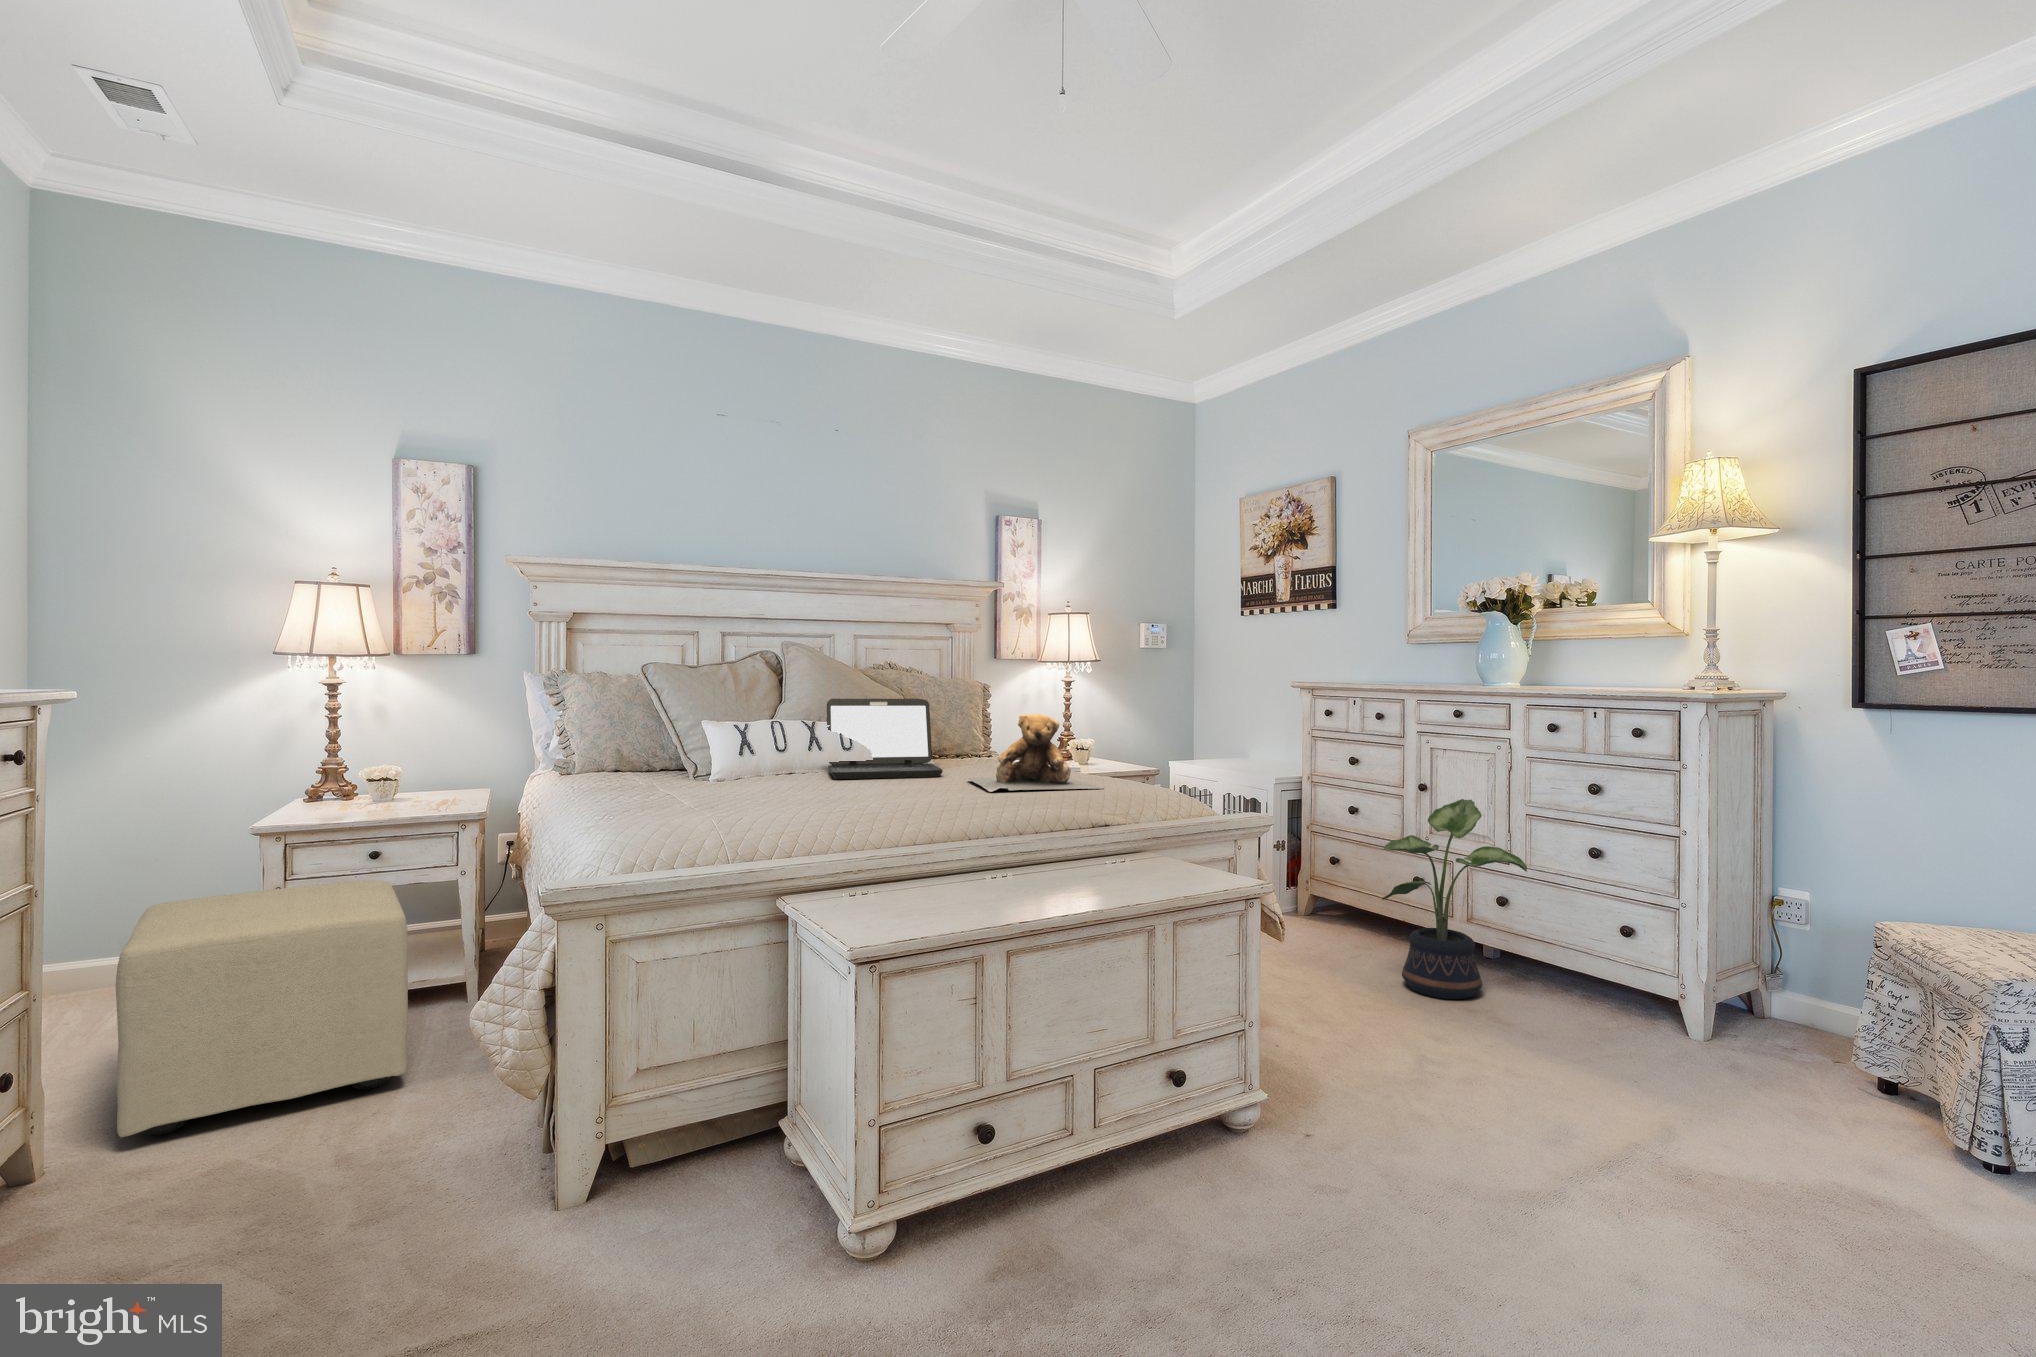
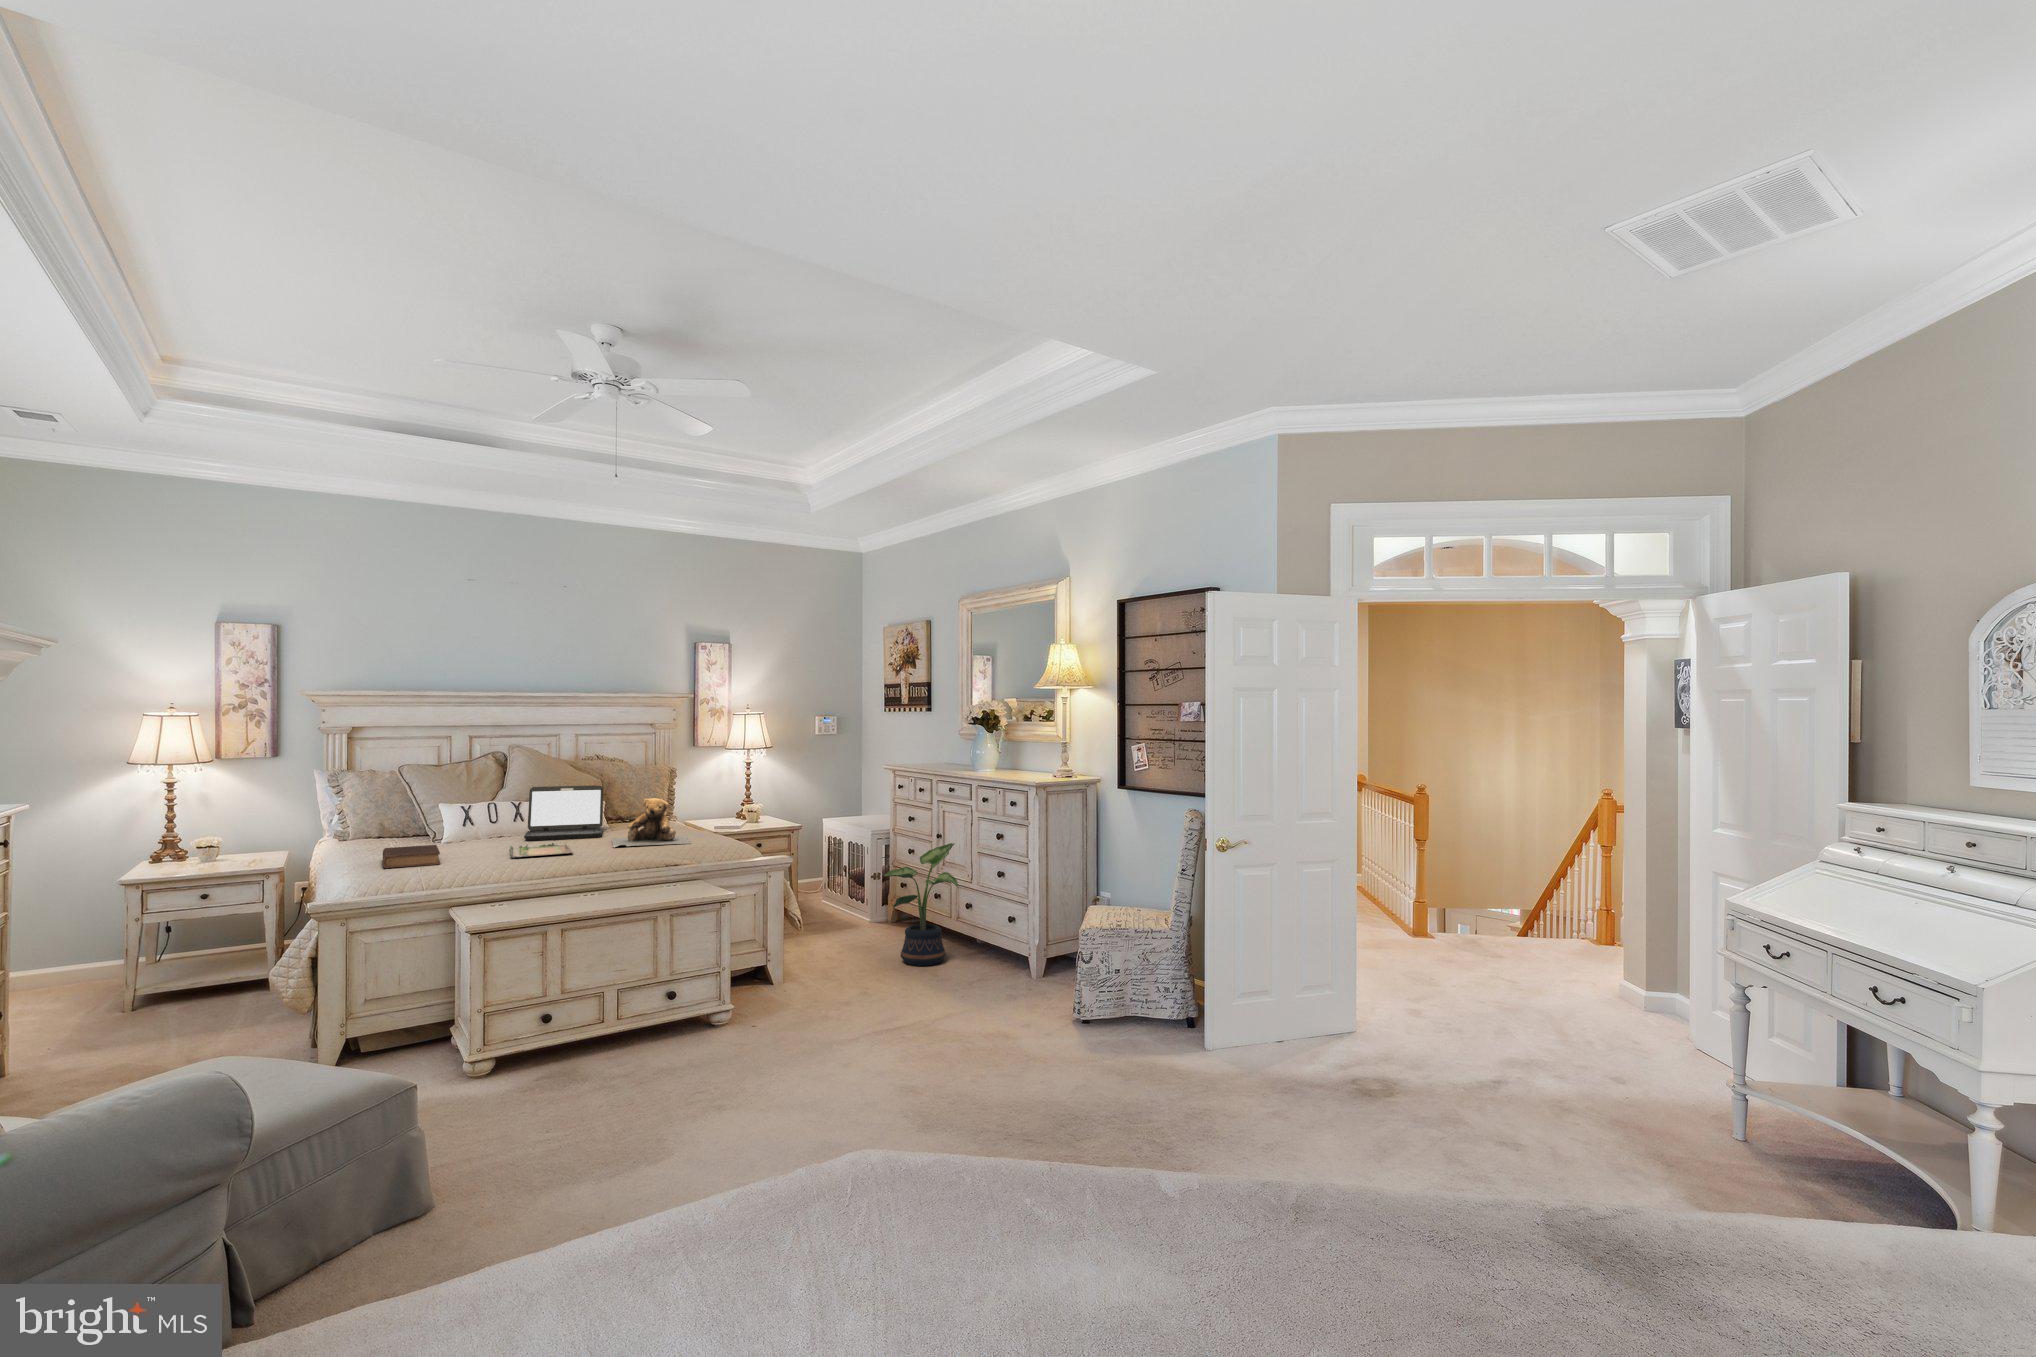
tray: none [827,776,941,806] -> present [509,840,573,858]
book: none [637,780,736,818] -> present [383,845,440,868]
ottoman: present [115,880,408,1137] -> none [48,913,230,1059]

